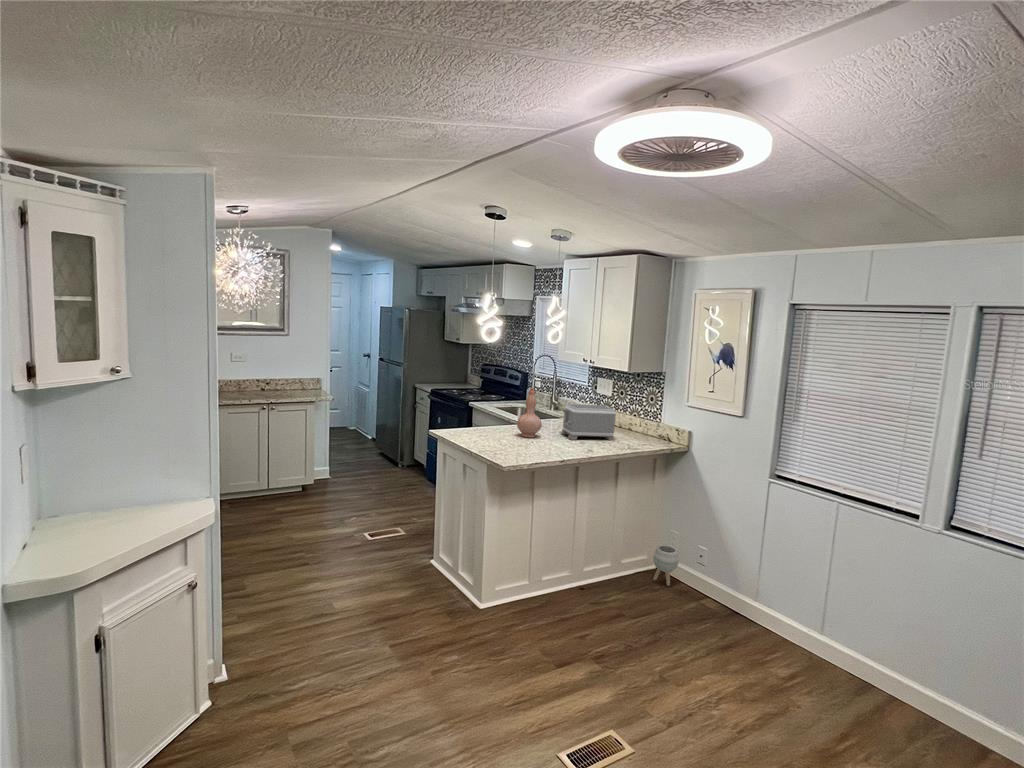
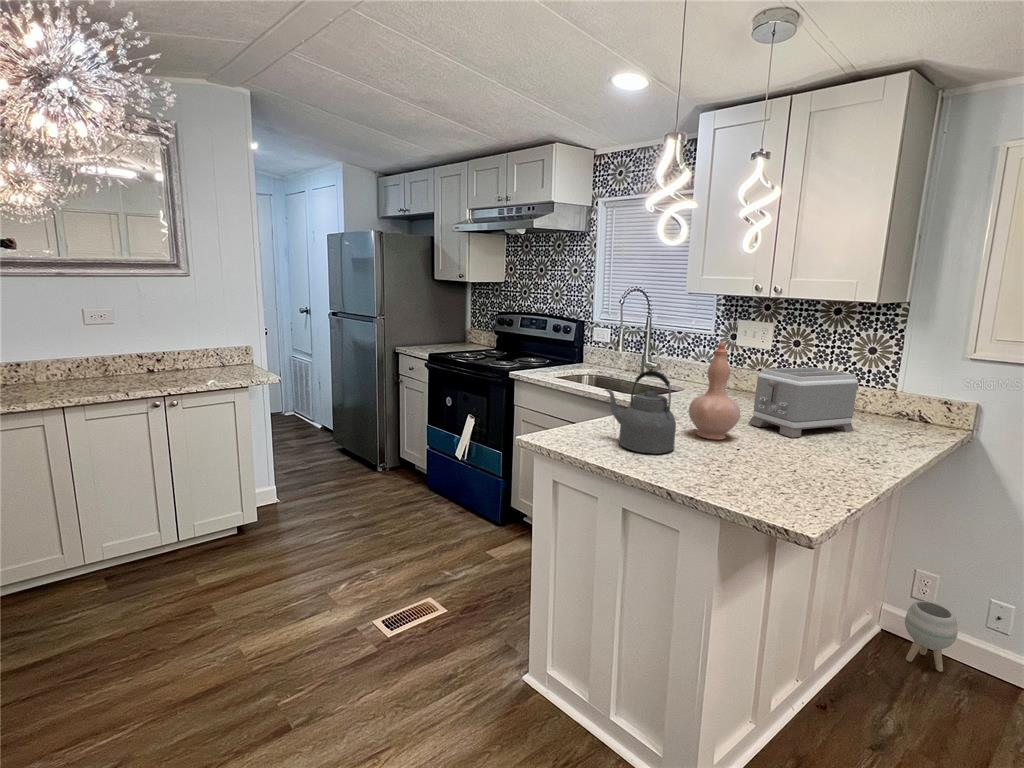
kettle: none [471,399,500,439] -> present [605,371,676,454]

